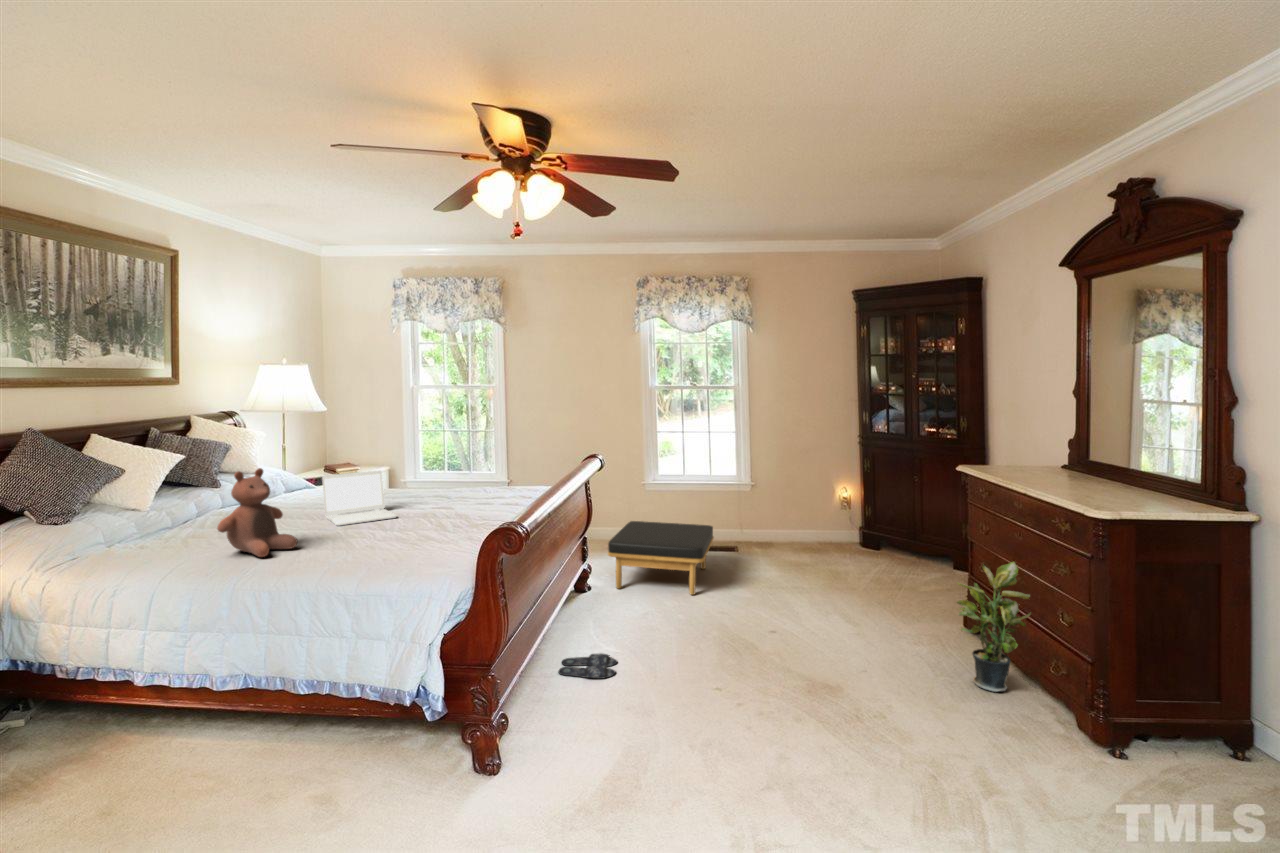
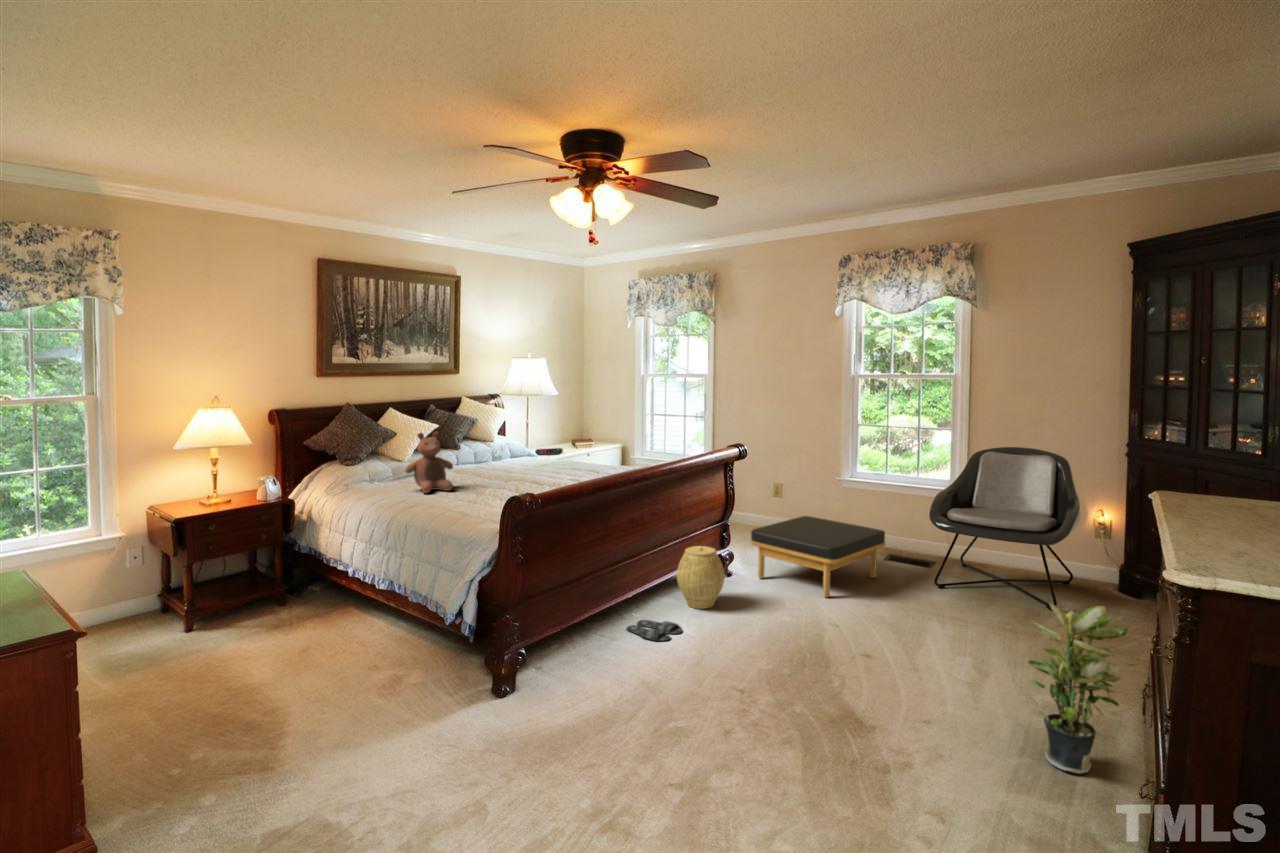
lounge chair: none [744,445,854,571] -> present [929,447,1081,610]
laptop: present [322,471,397,526] -> none [500,442,549,481]
woven basket: none [573,566,623,633] -> present [677,546,725,609]

